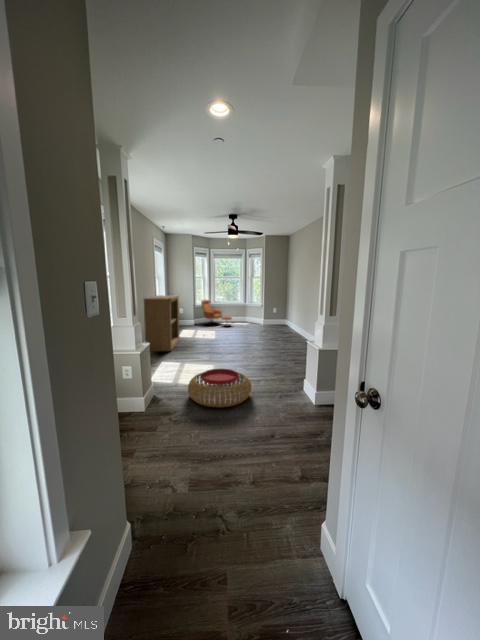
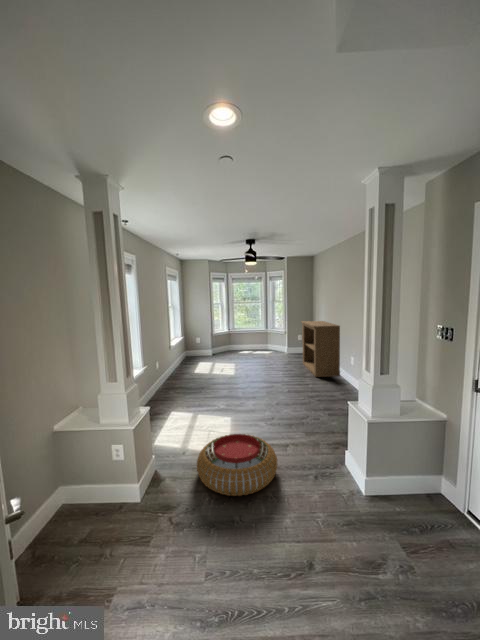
bookshelf: present [144,295,180,351] -> present [301,321,340,377]
lounge chair: present [201,300,232,325] -> none [220,327,254,358]

